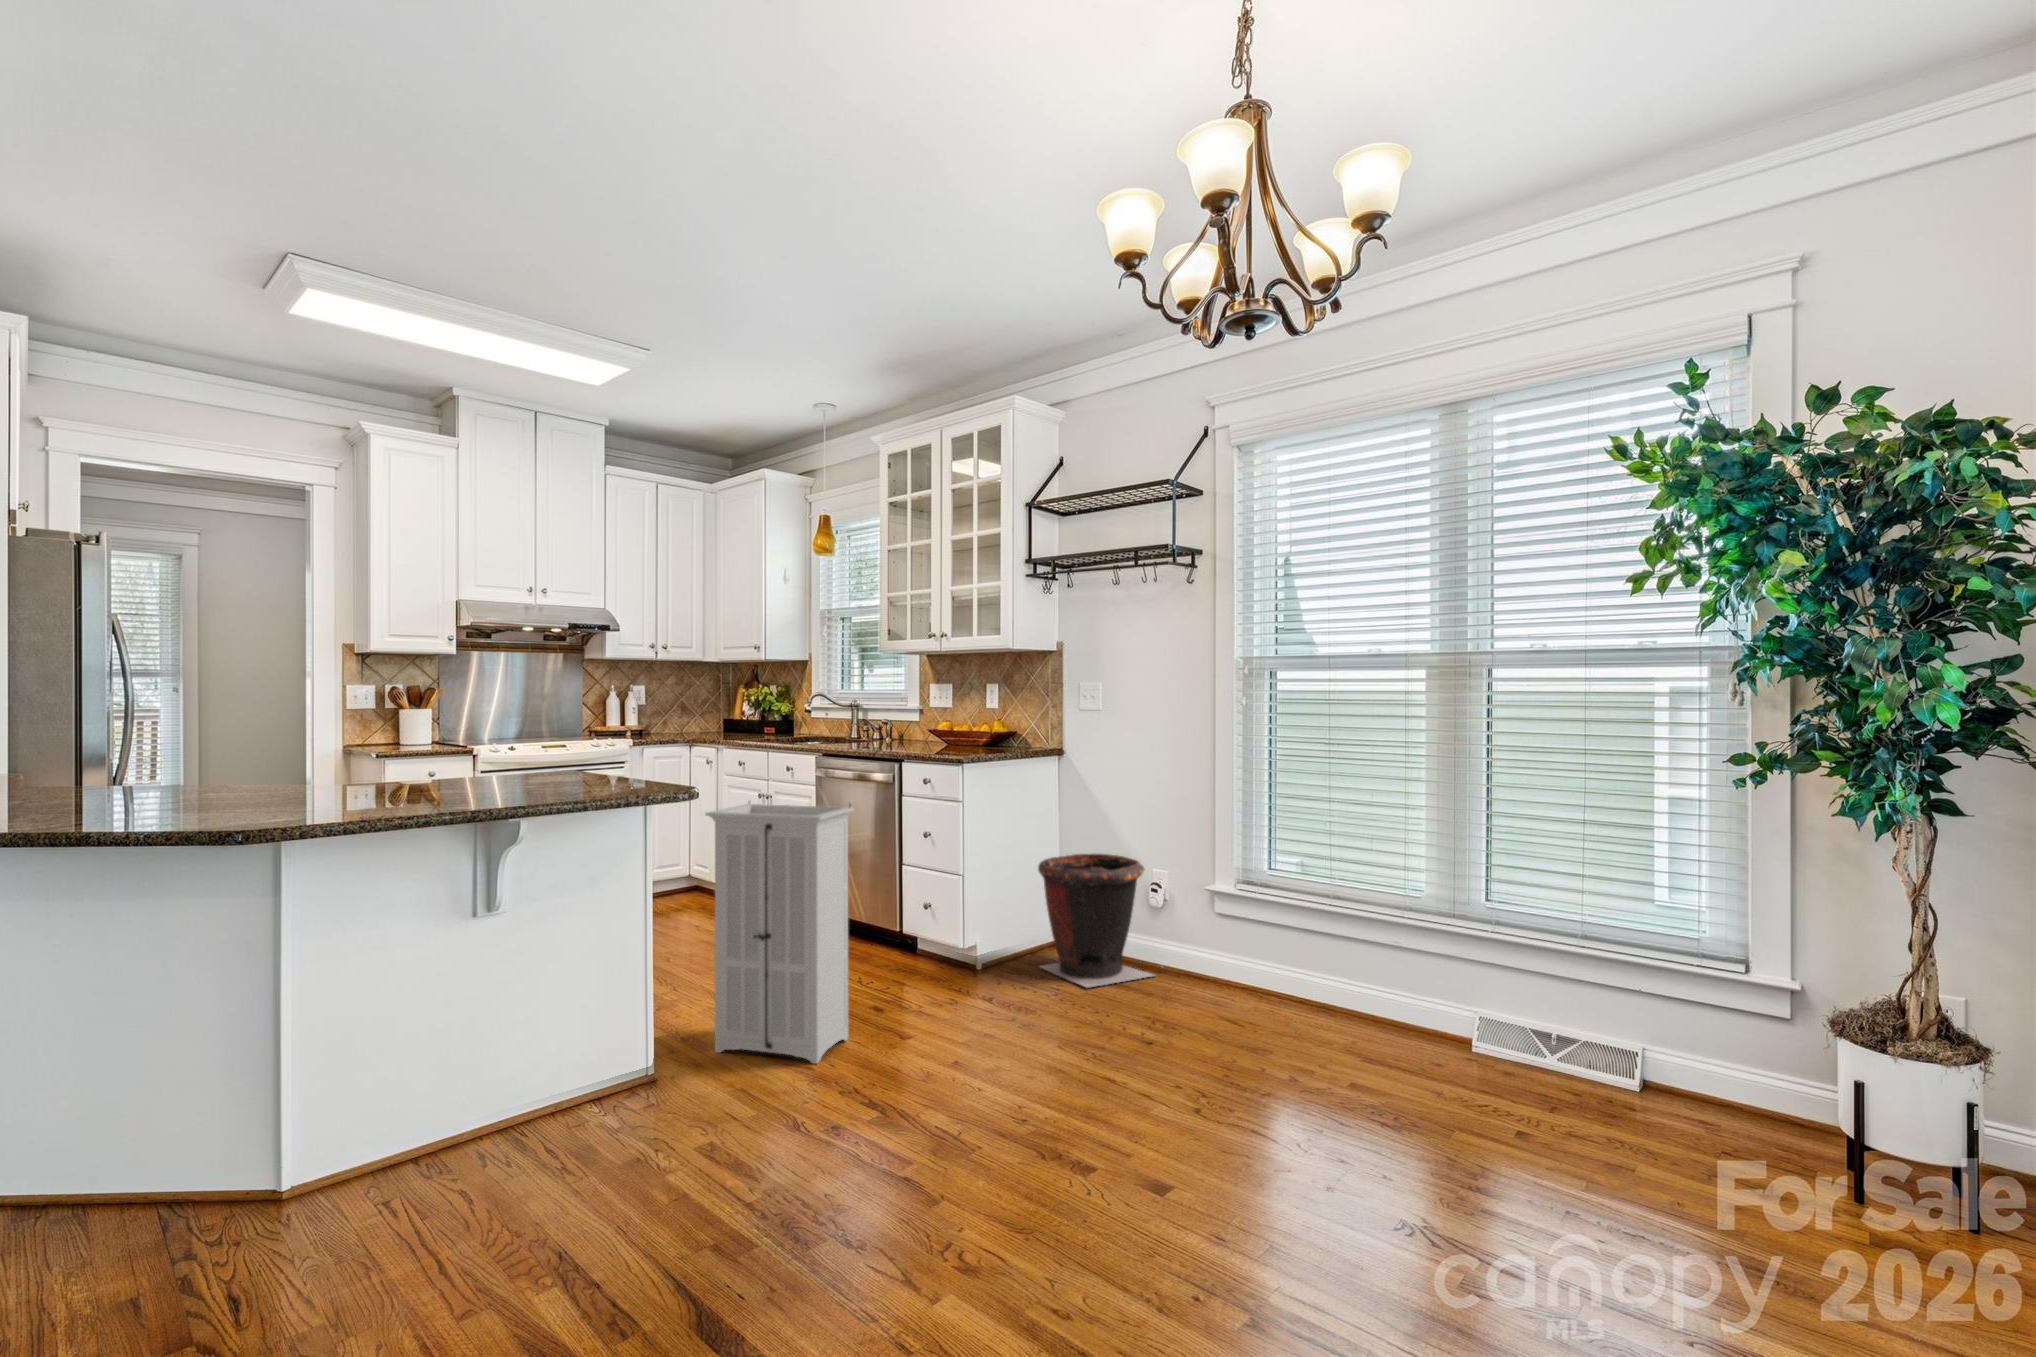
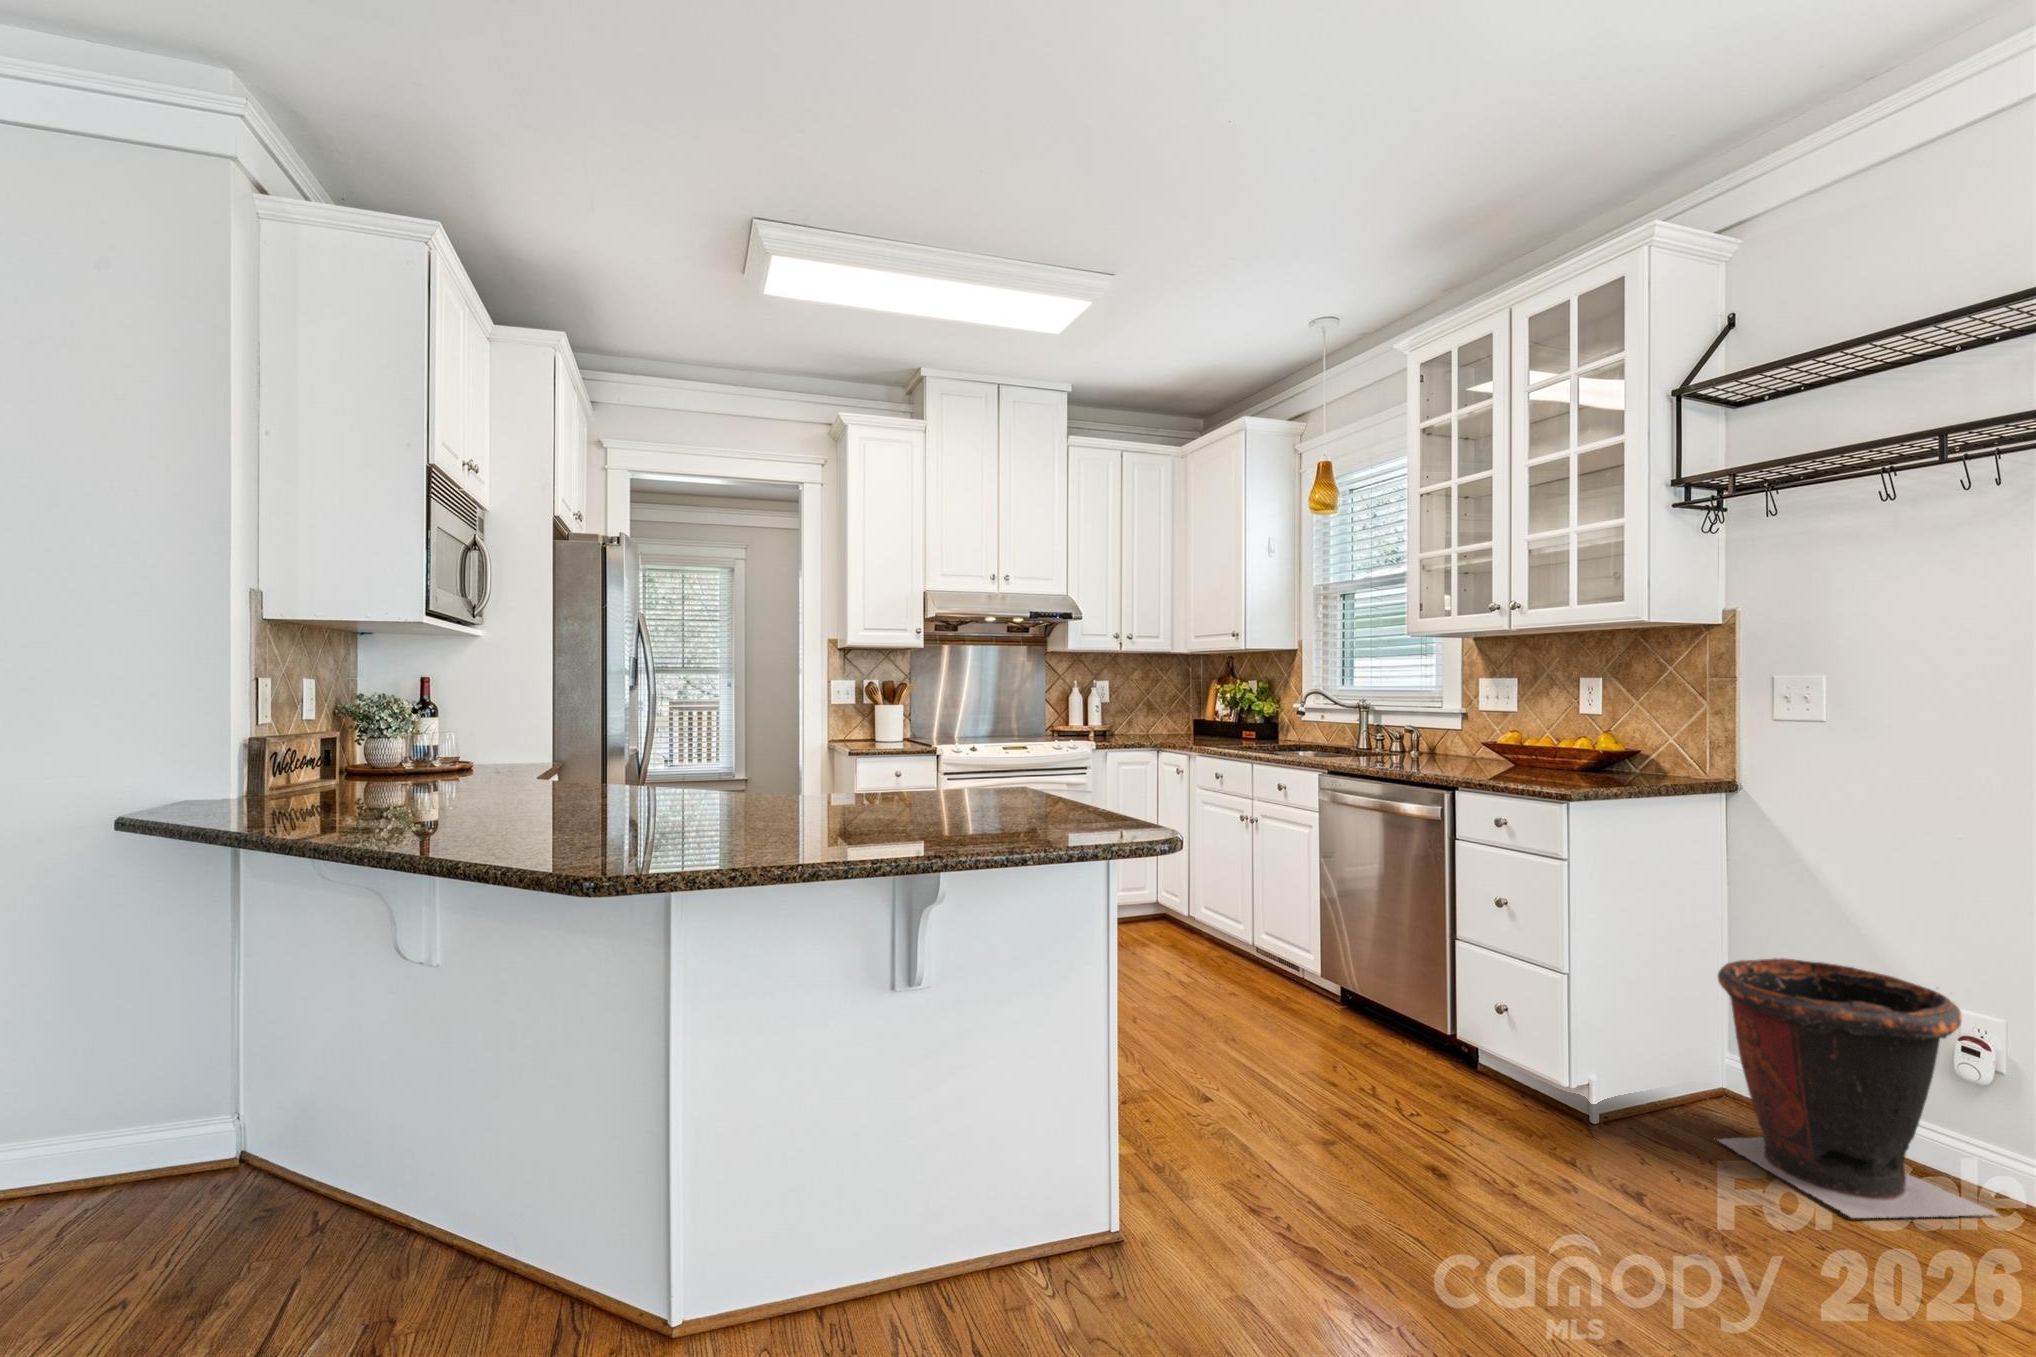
storage cabinet: present [705,801,854,1064] -> none [1191,846,1426,1301]

